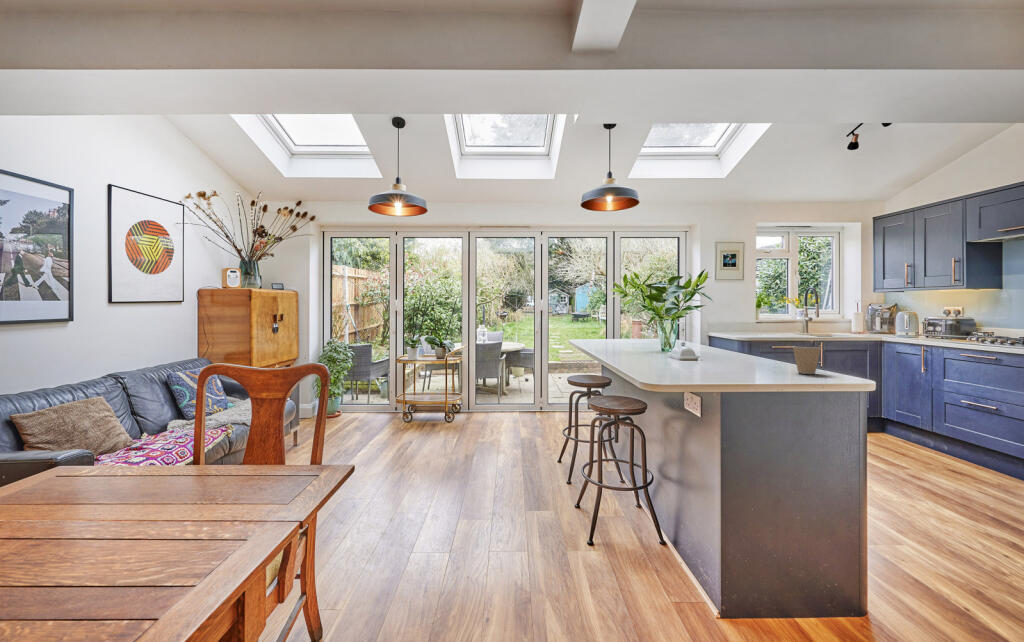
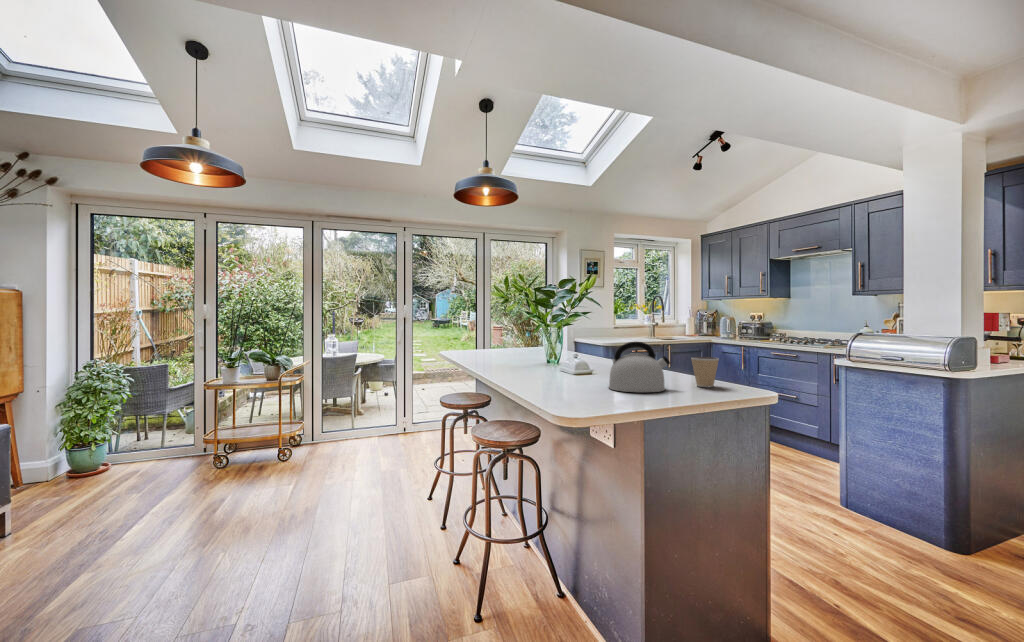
kettle: none [706,330,767,374] -> present [609,342,670,392]

